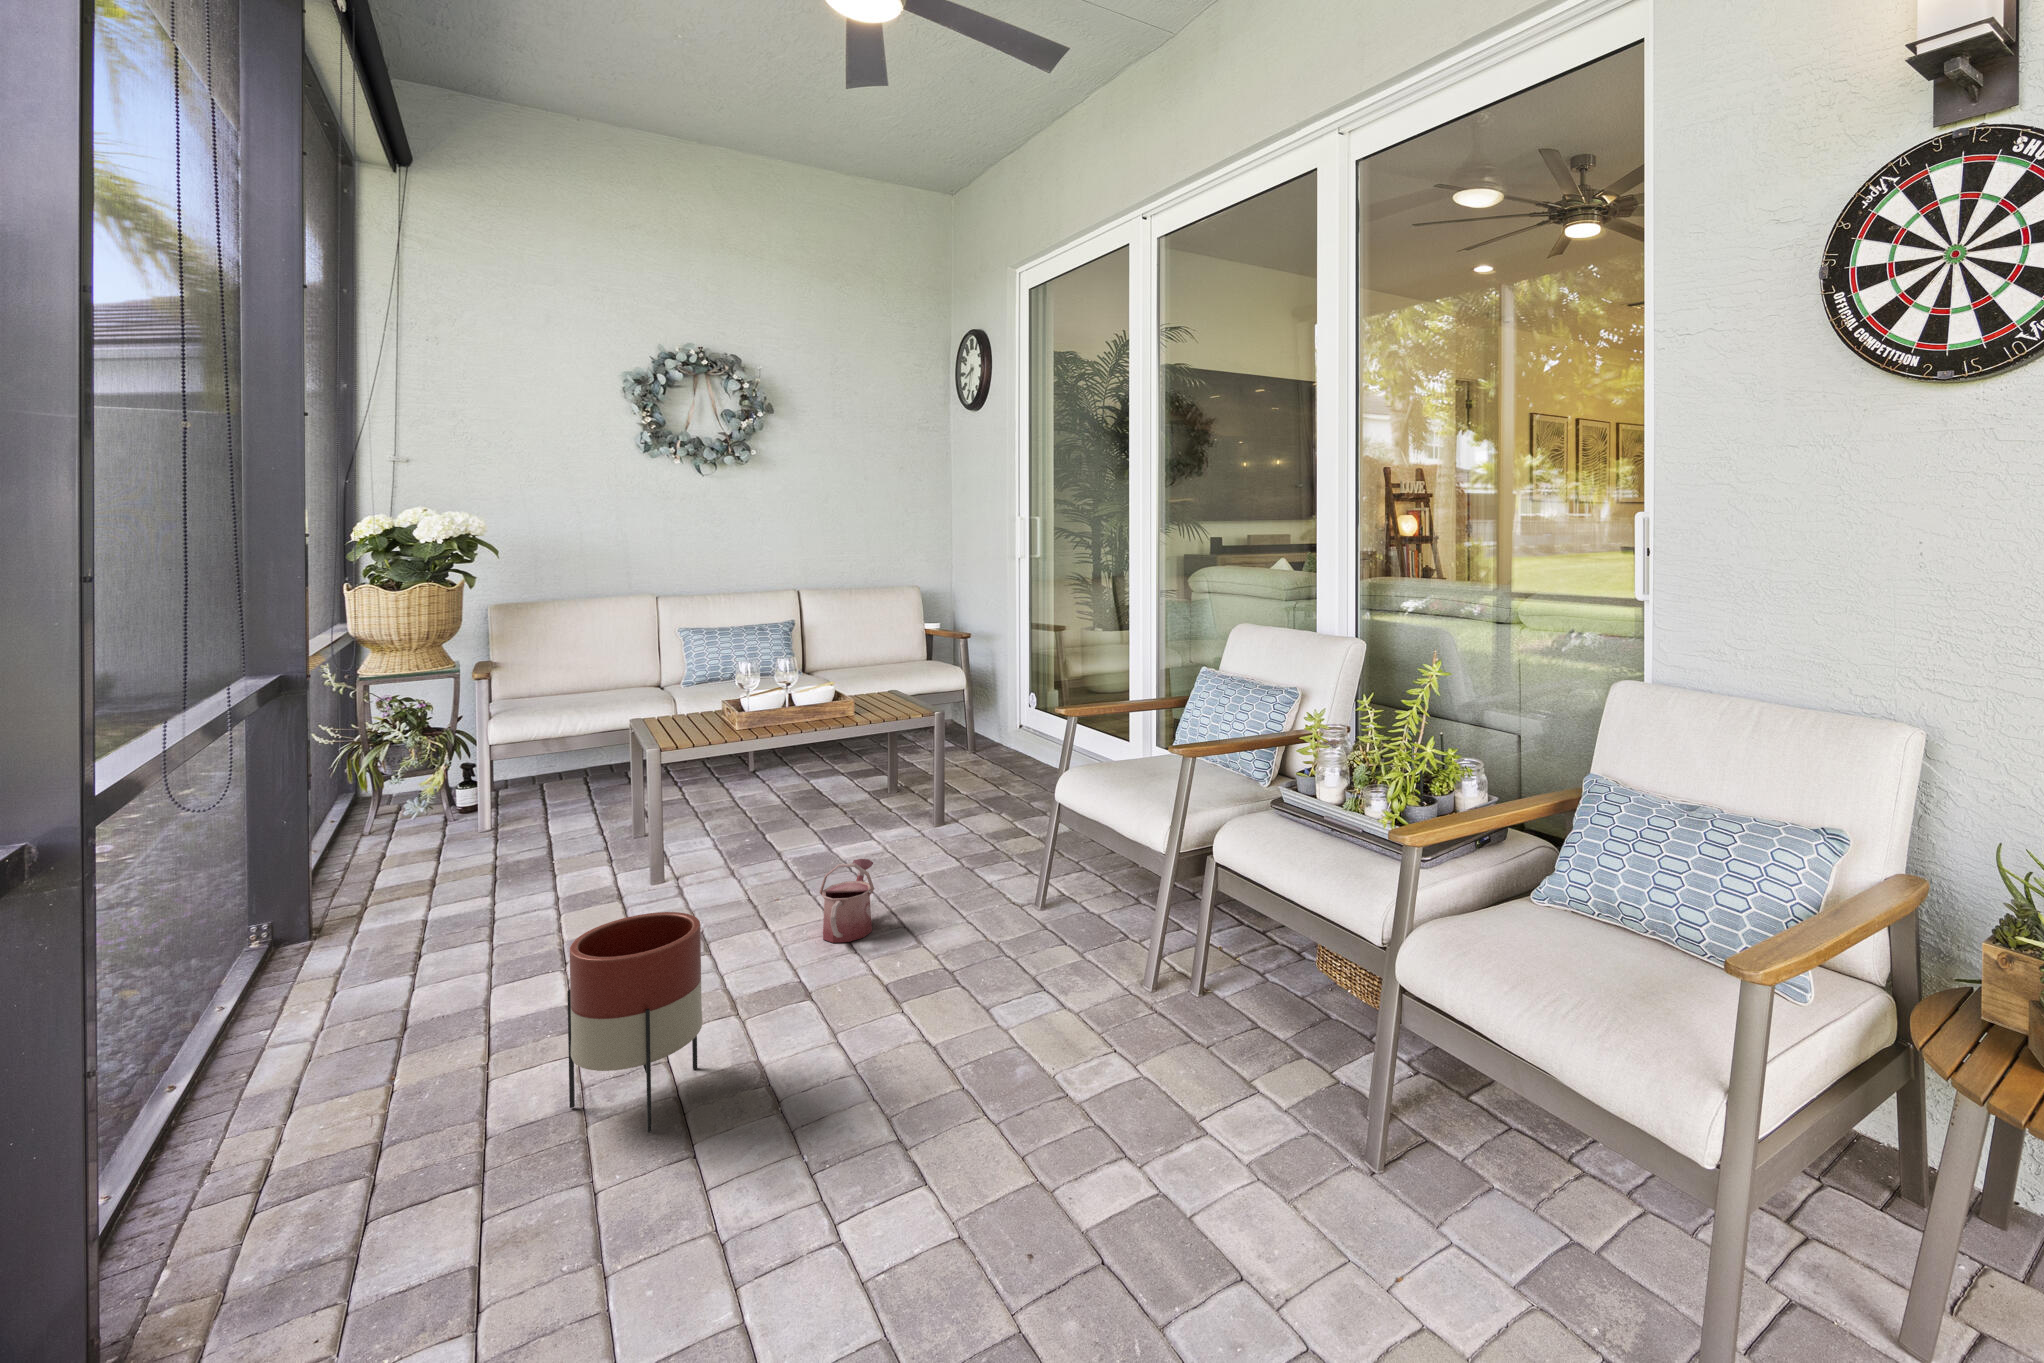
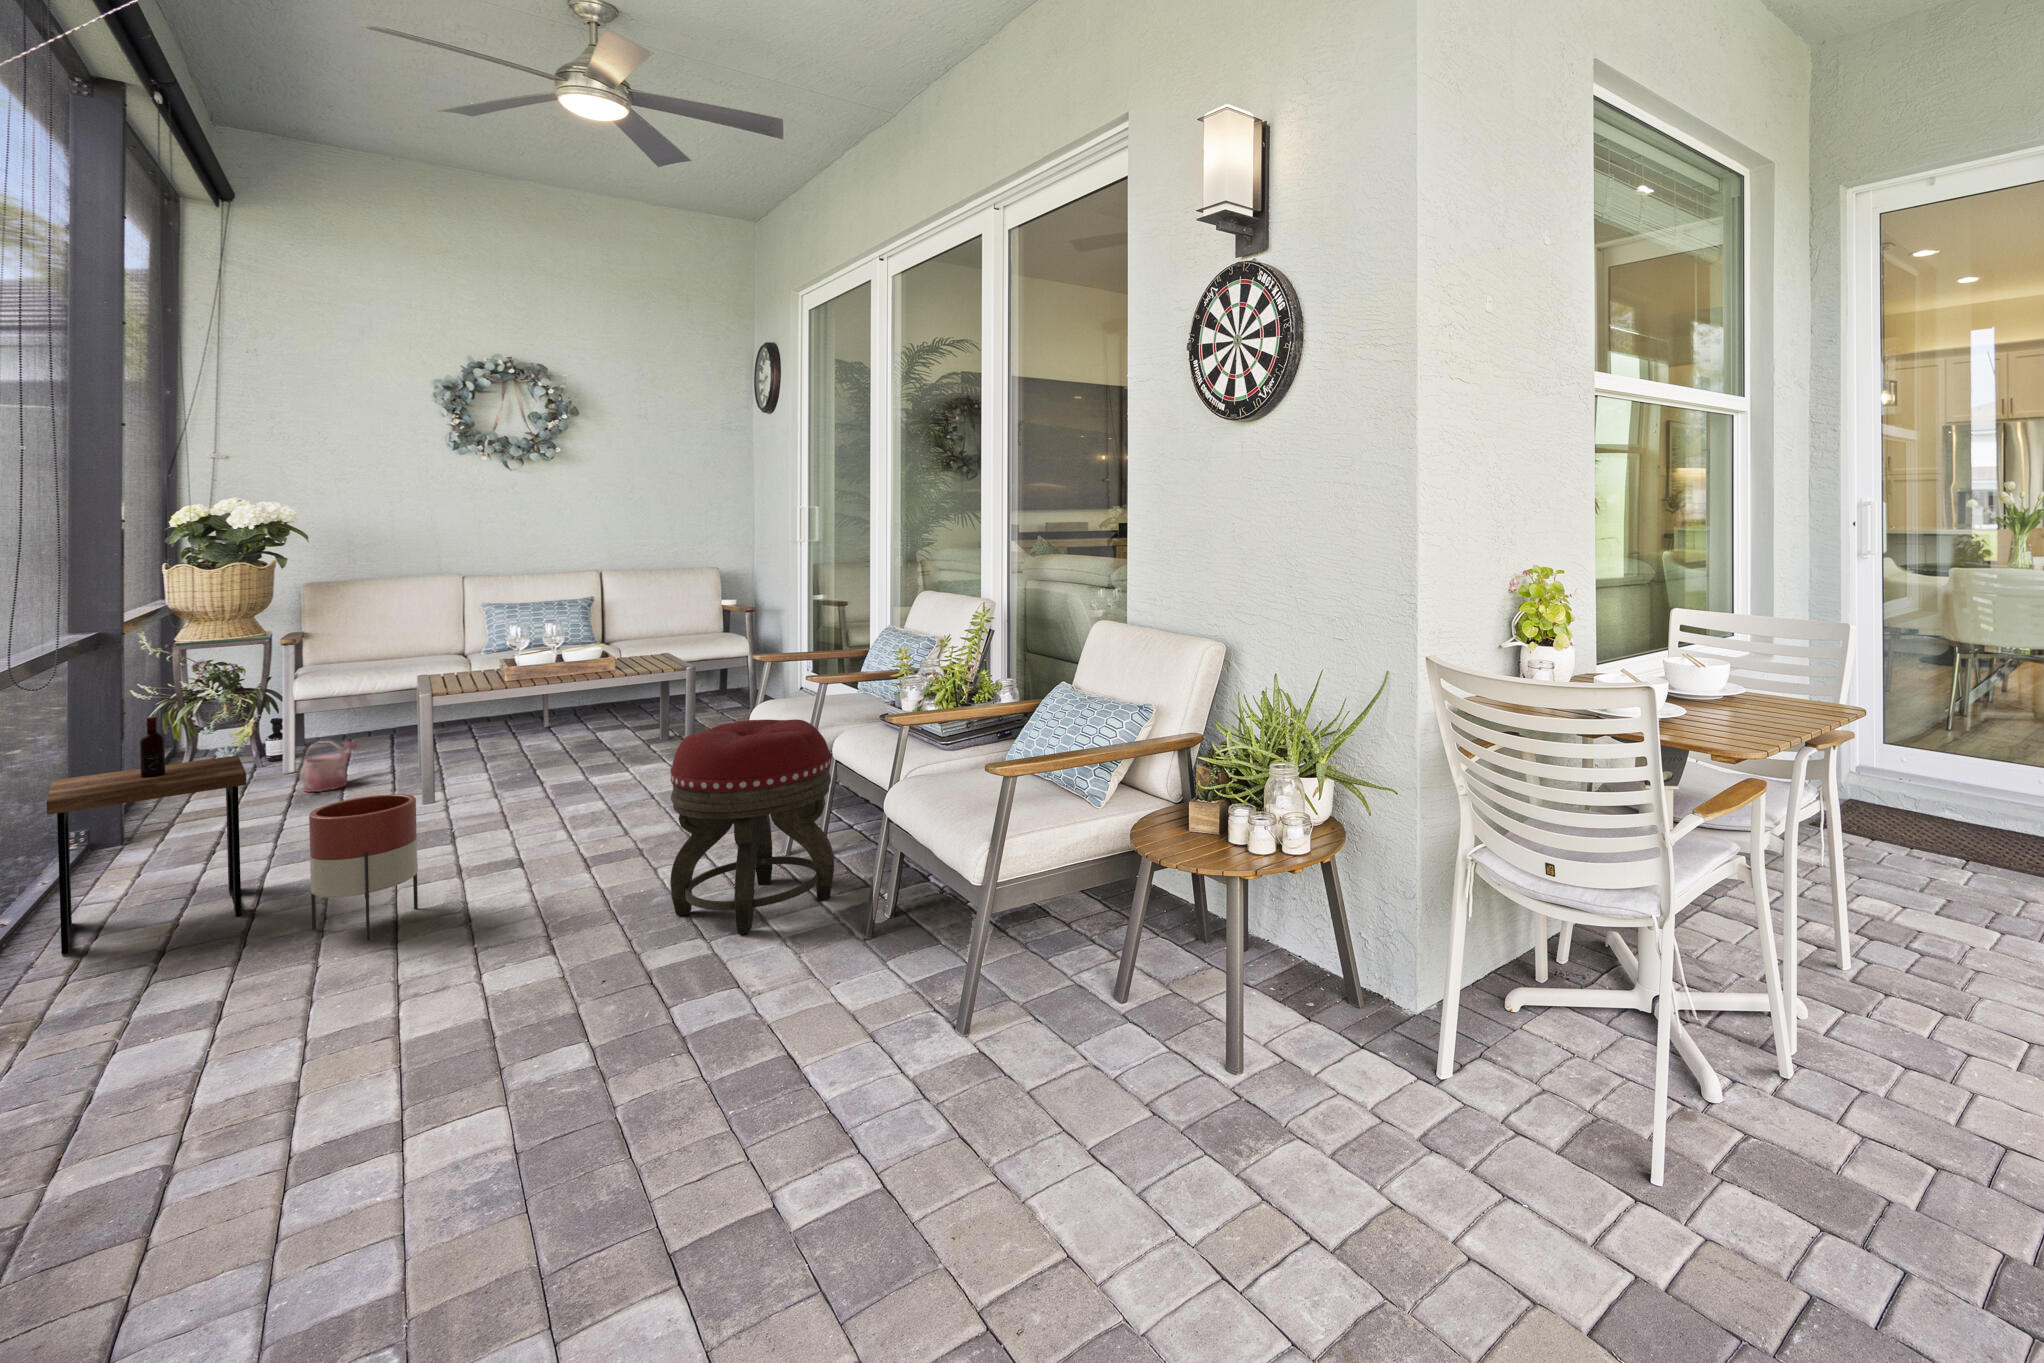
side table: none [229,803,478,1146] -> present [47,717,246,955]
footstool: none [1047,811,1255,1140] -> present [670,719,834,934]
watering can: present [820,859,874,943] -> present [300,741,360,792]

